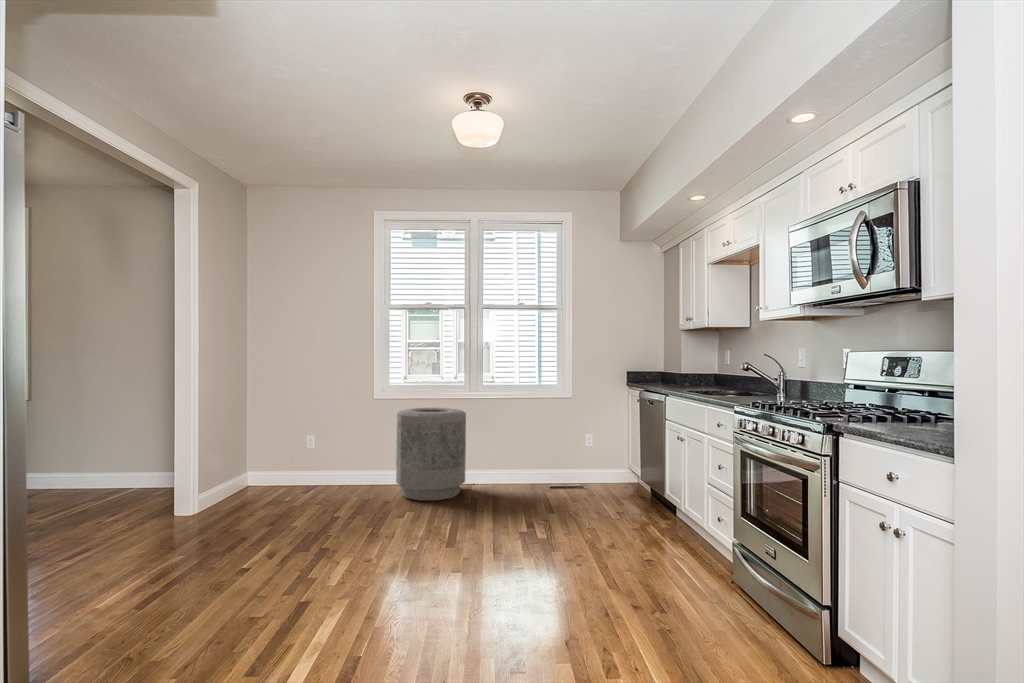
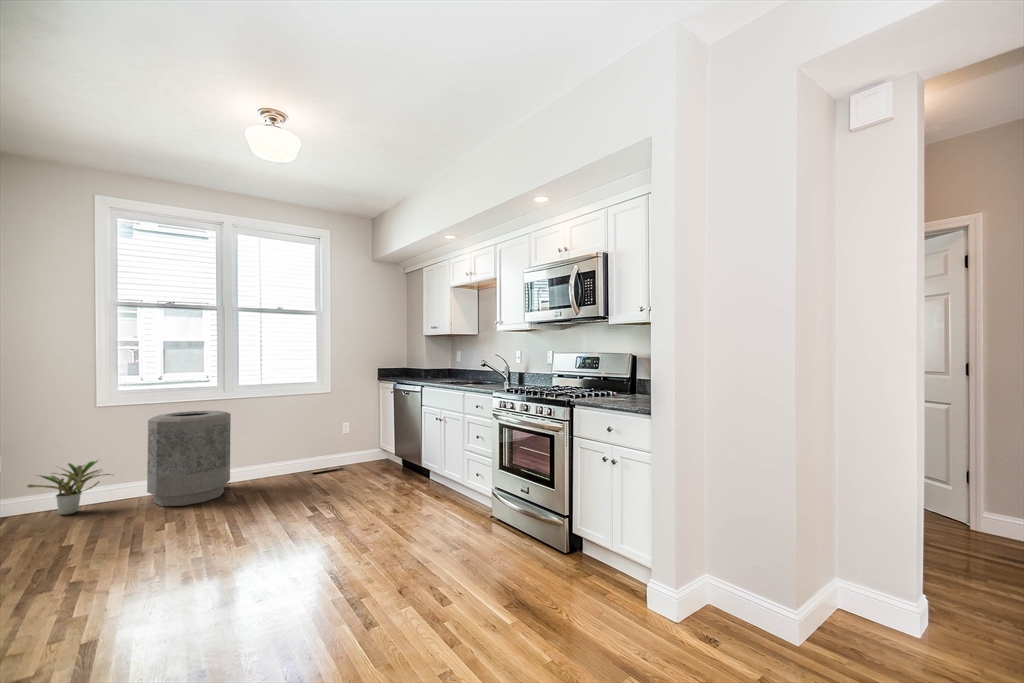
potted plant: none [313,445,373,492] -> present [27,460,110,515]

